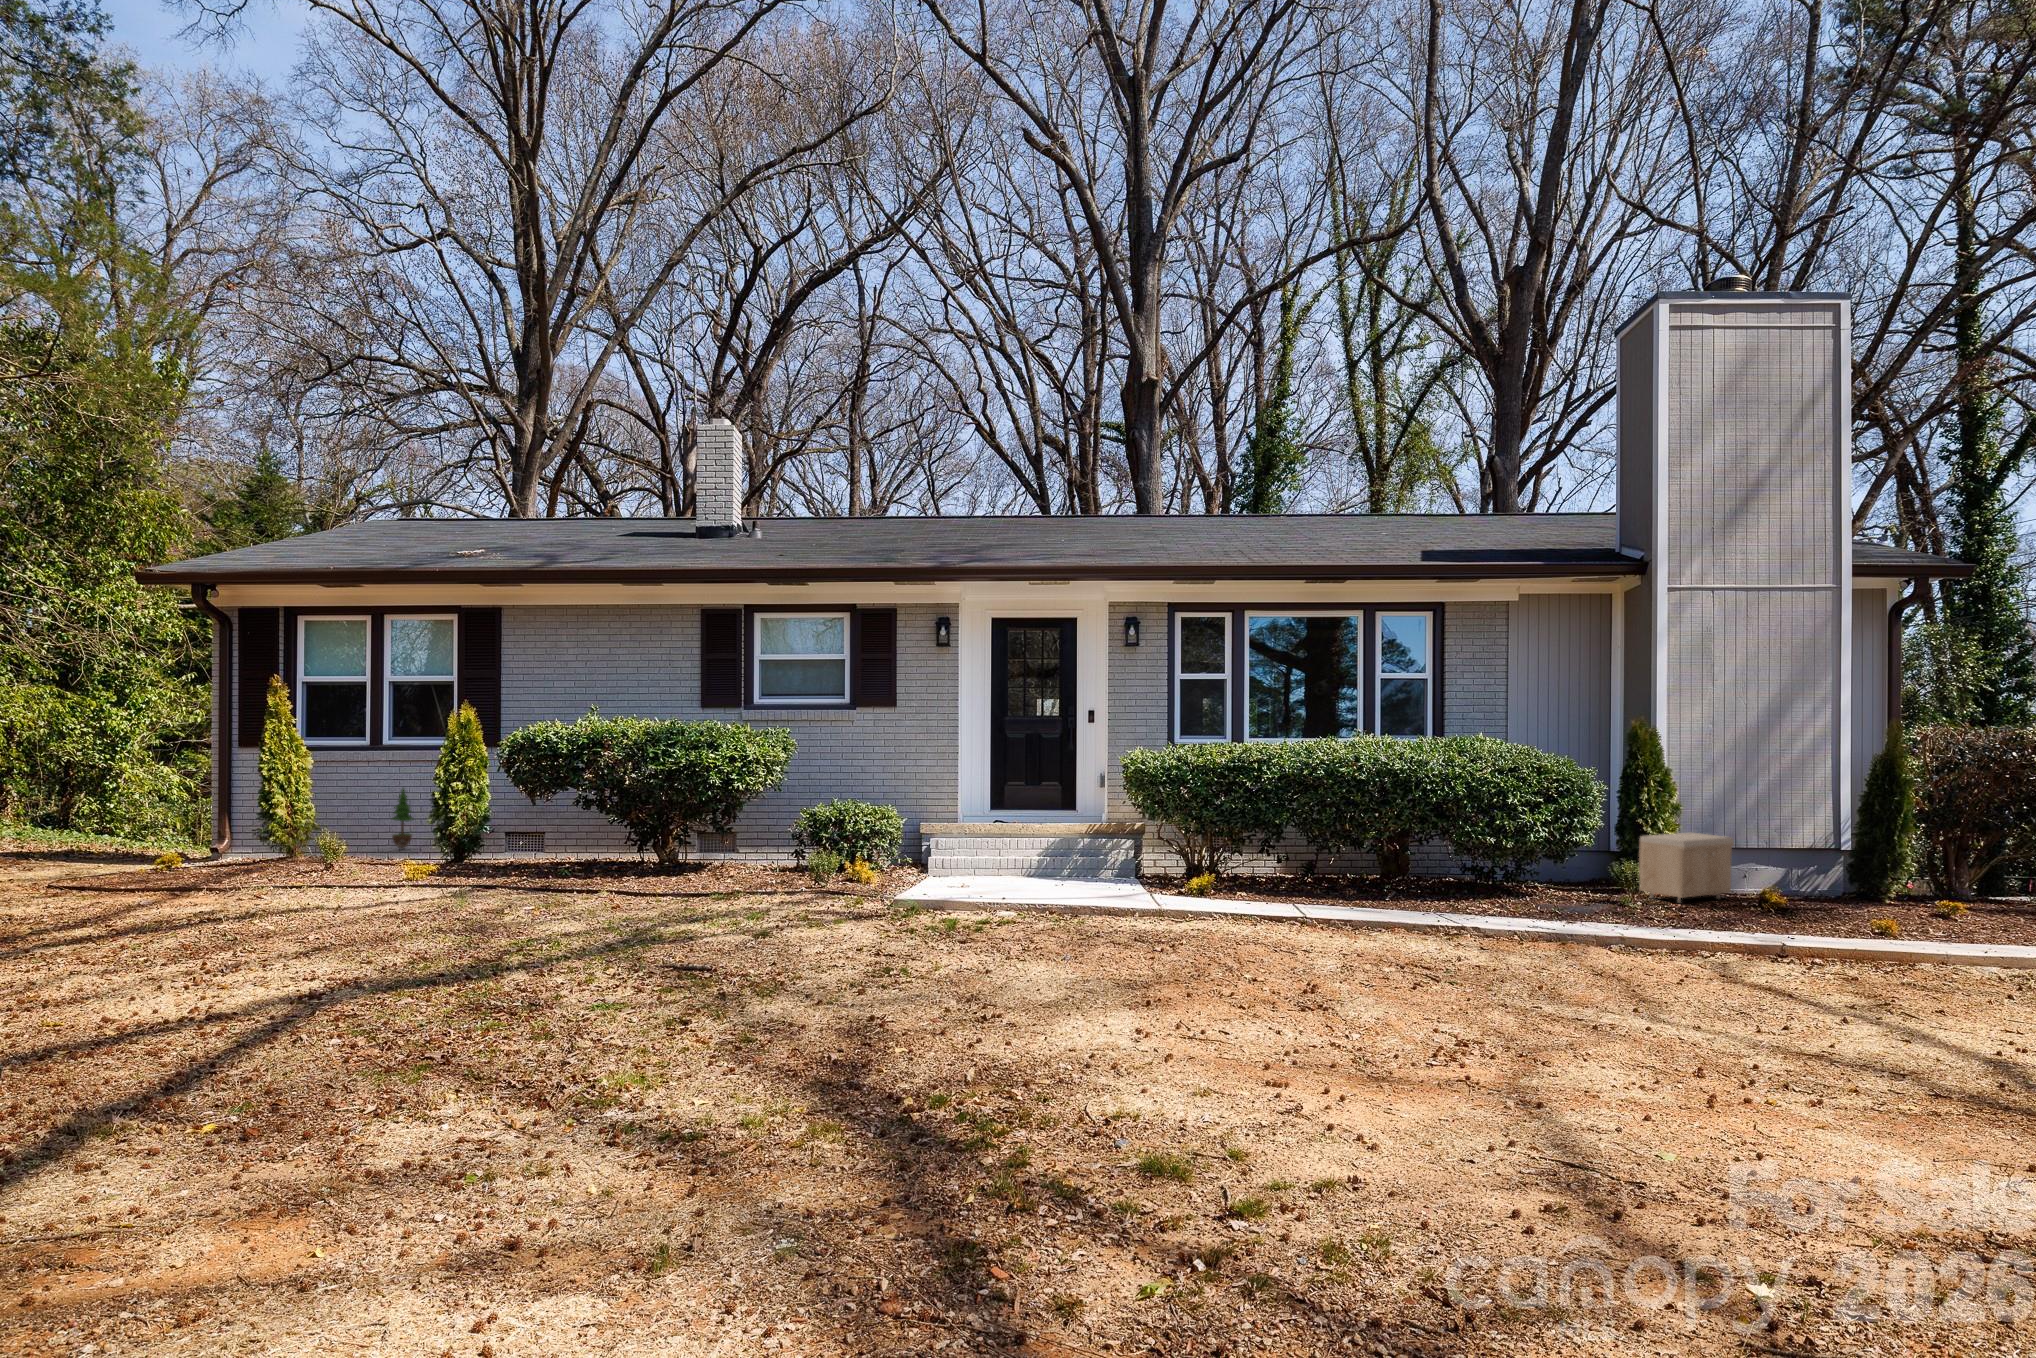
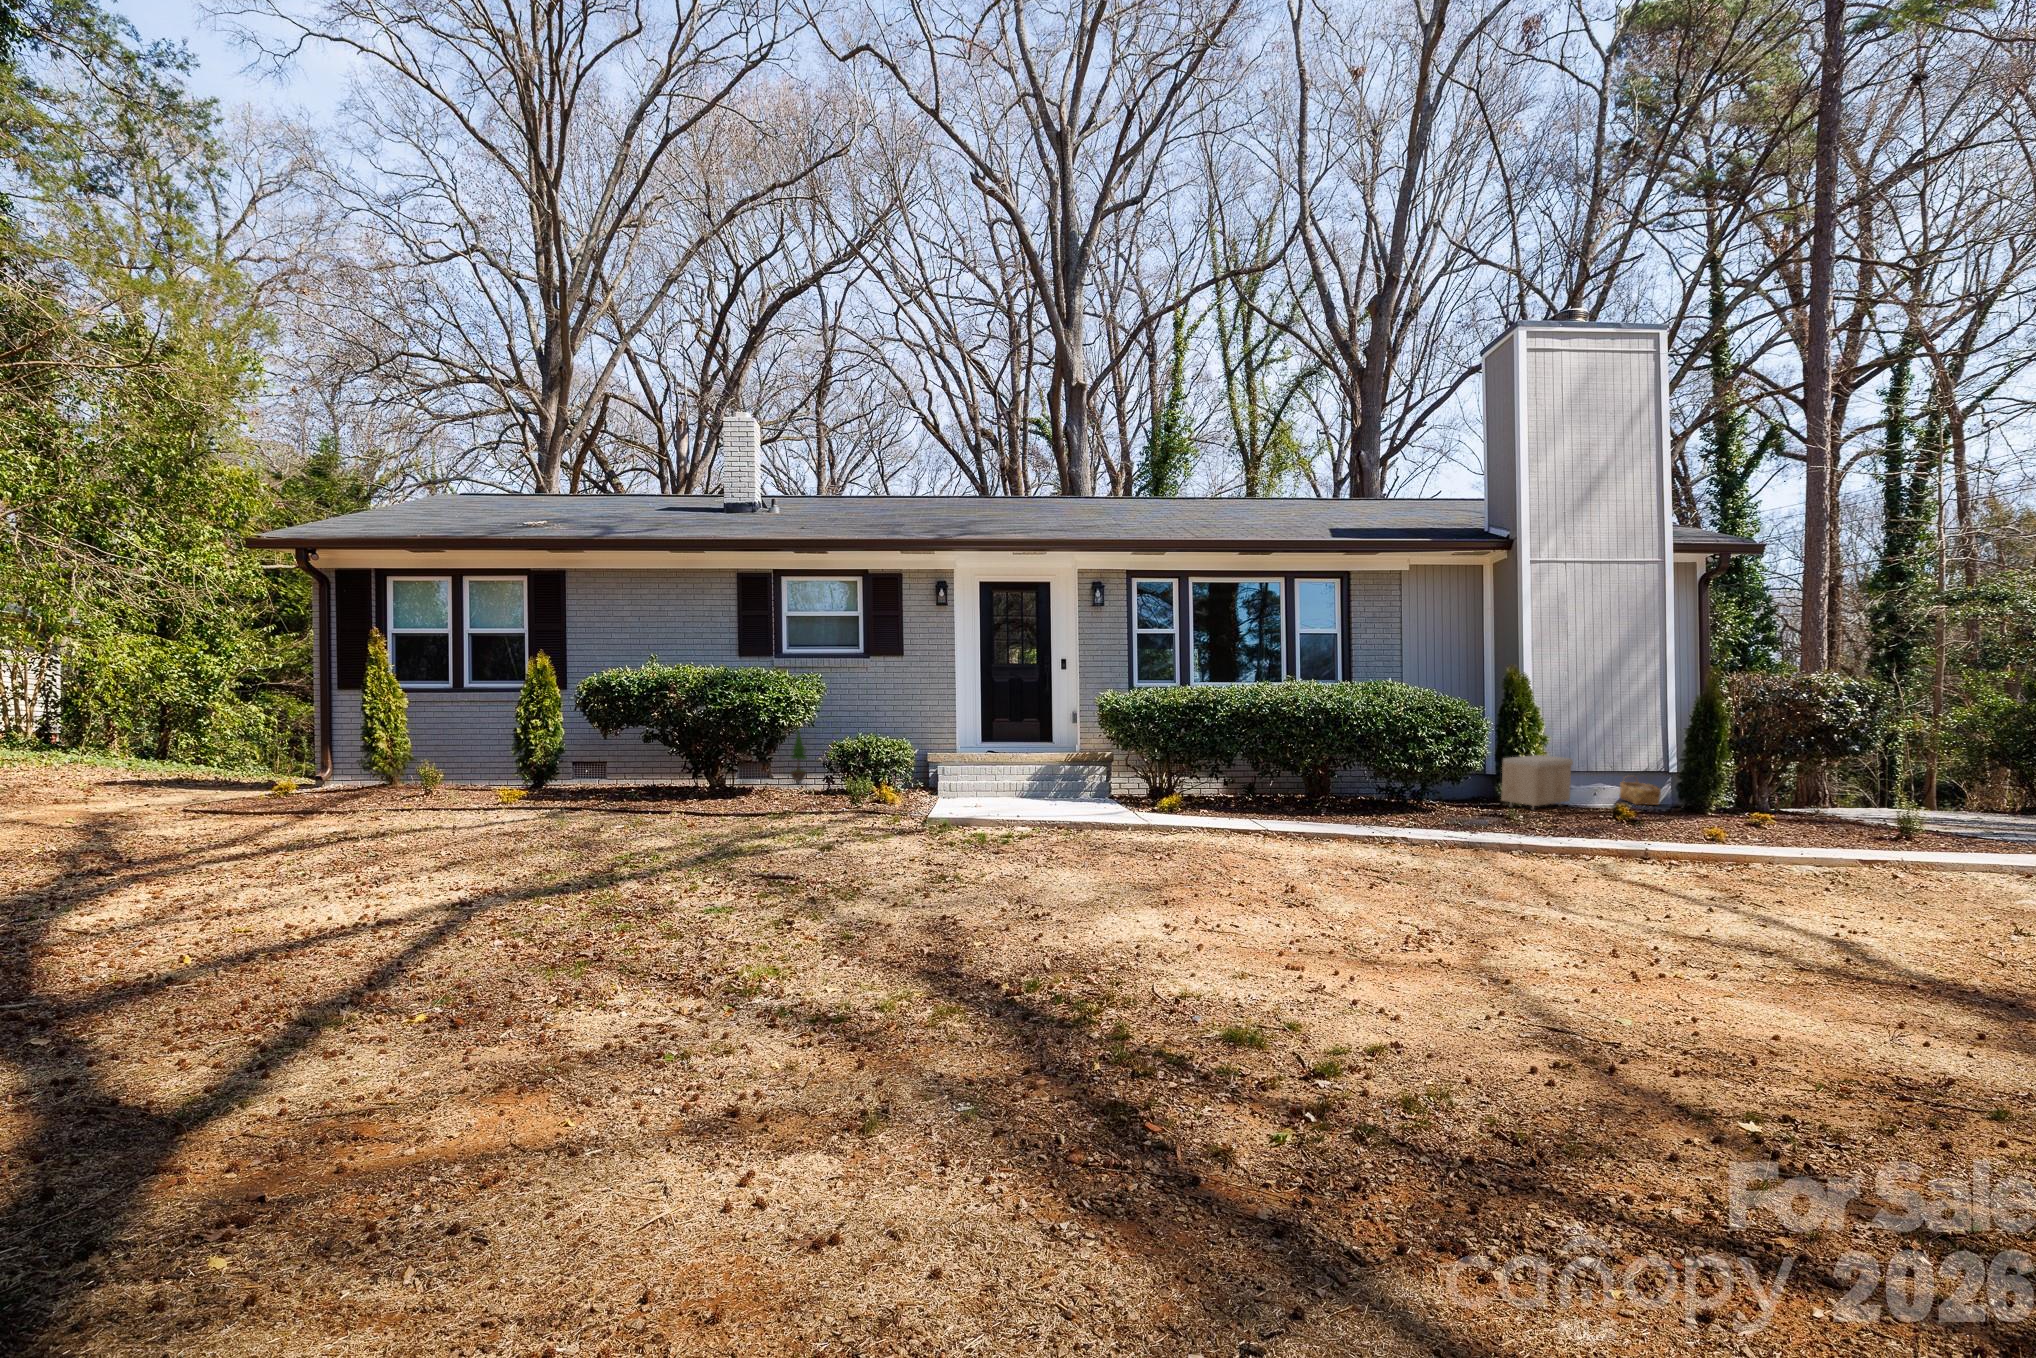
potted tree: present [392,788,414,849] -> present [791,732,807,783]
woven basket: none [1802,860,1856,899] -> present [1619,776,1661,805]

